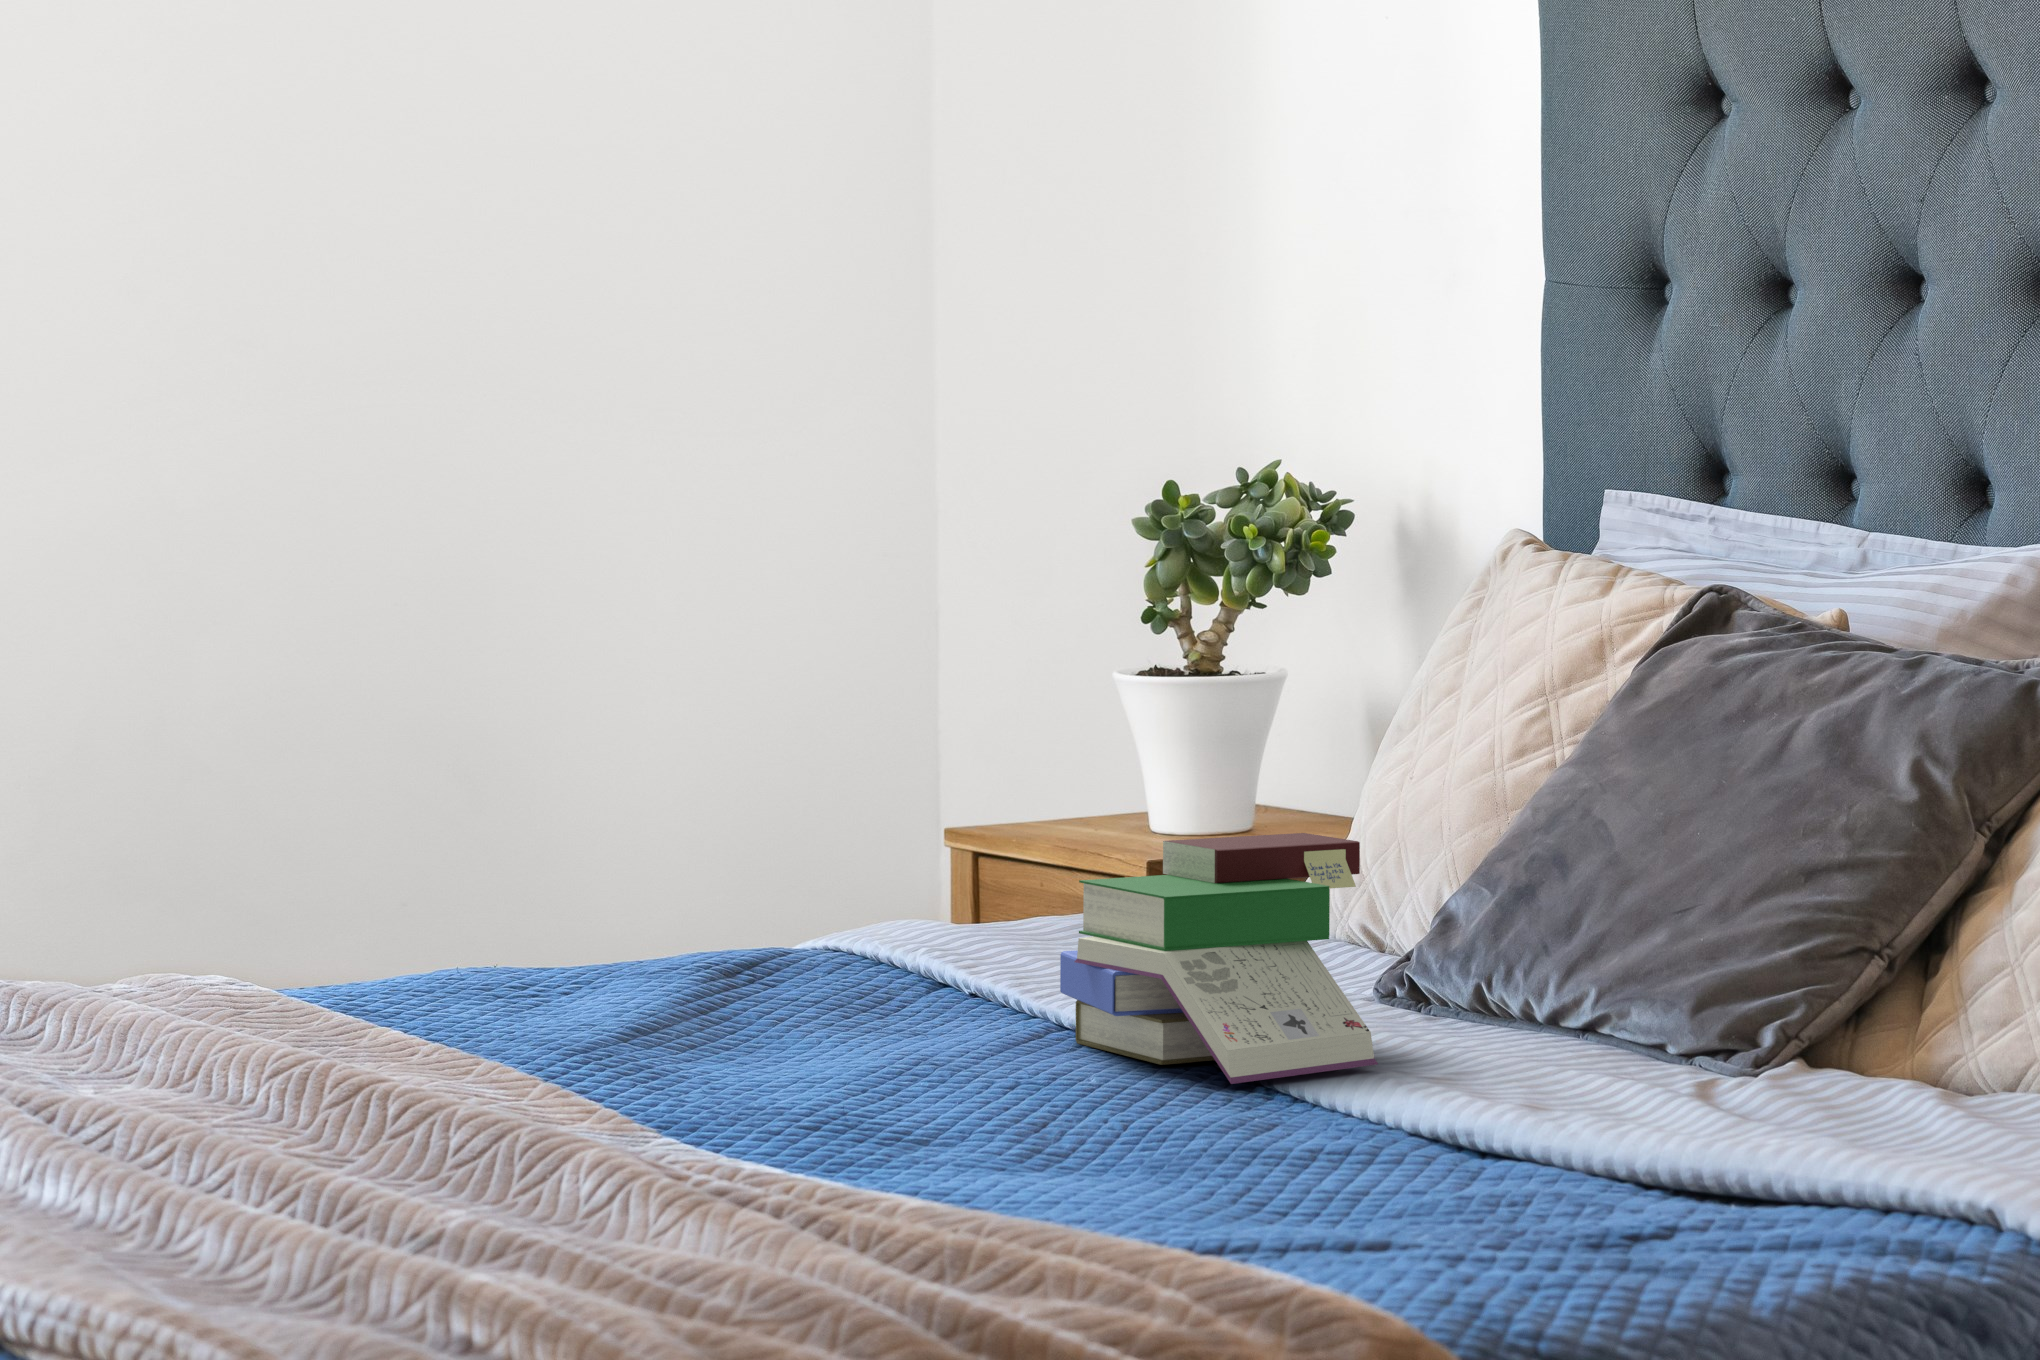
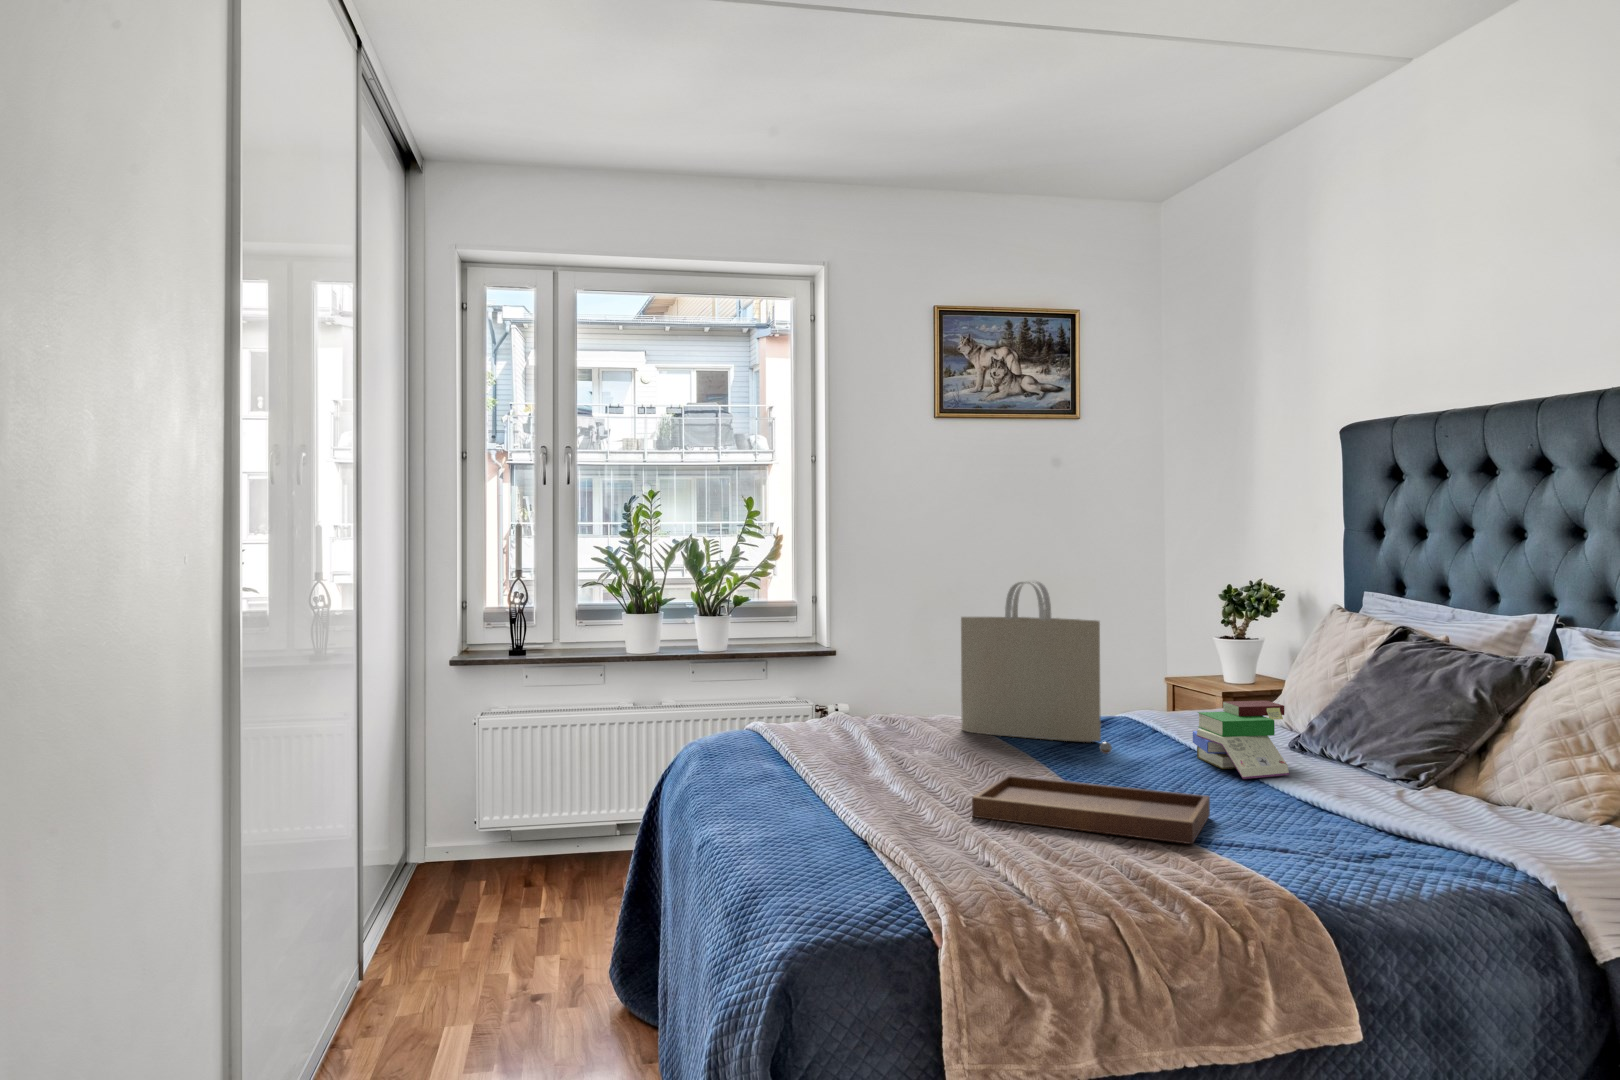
tote bag: none [195,427,738,1023] -> present [961,580,1101,742]
tray: none [301,944,1136,1250] -> present [972,742,1210,844]

